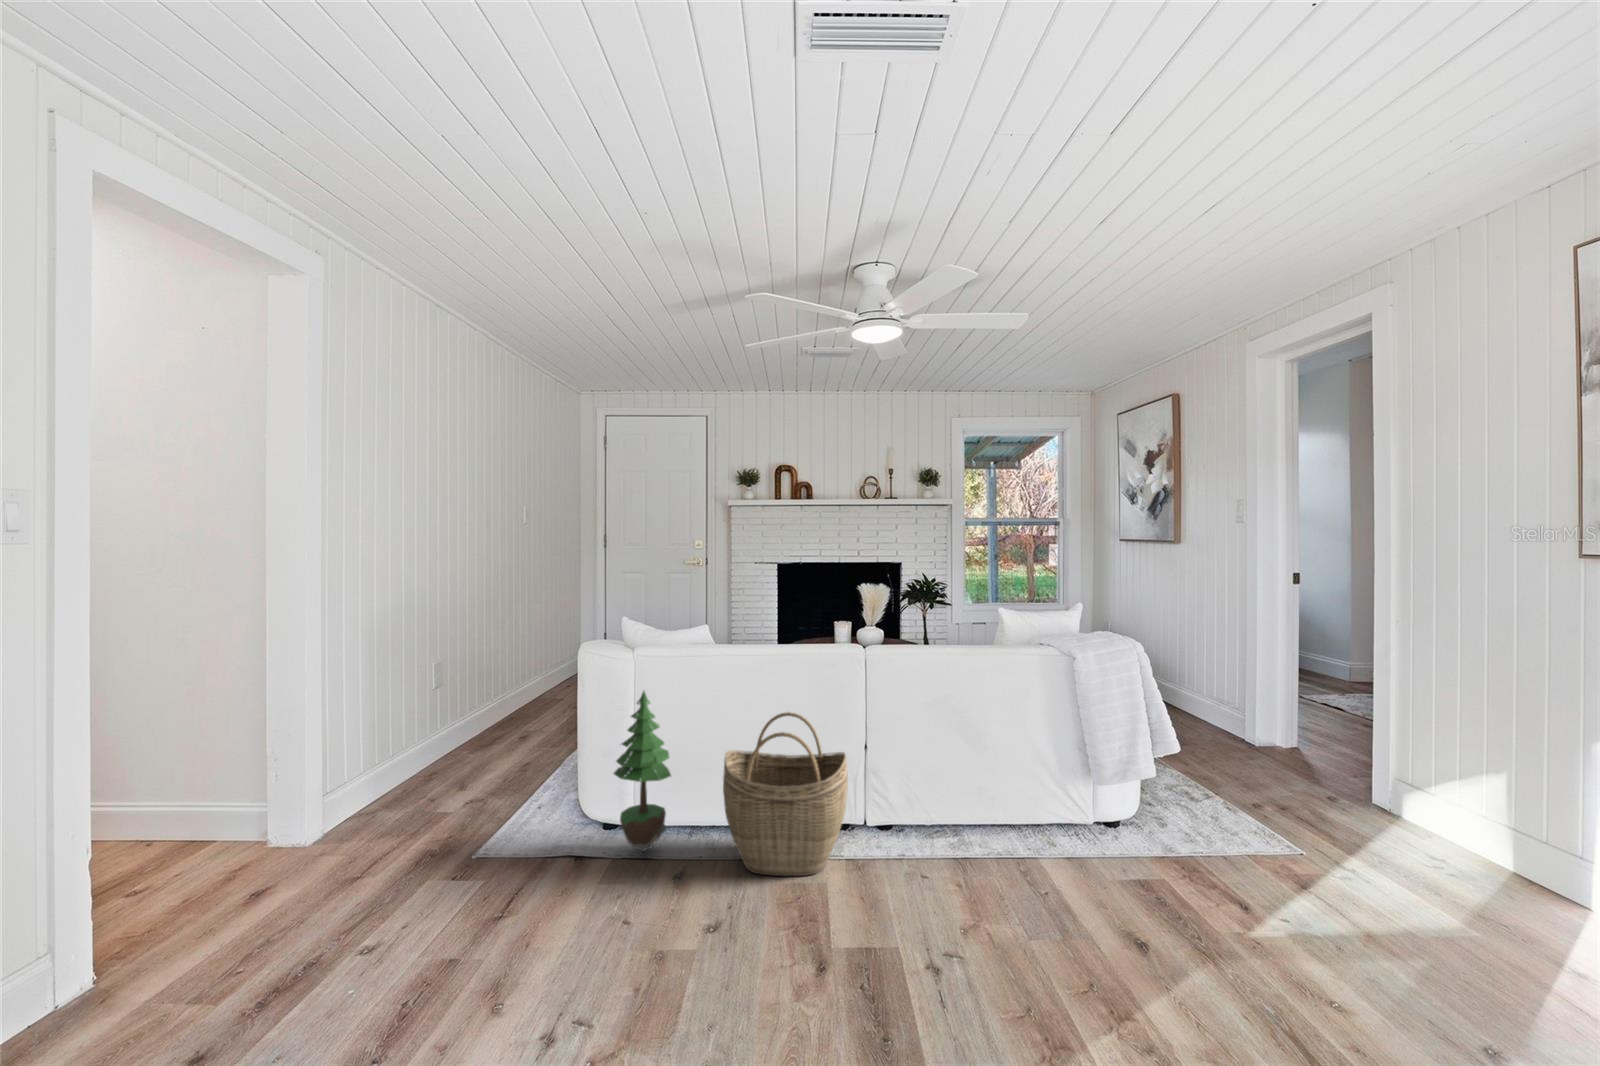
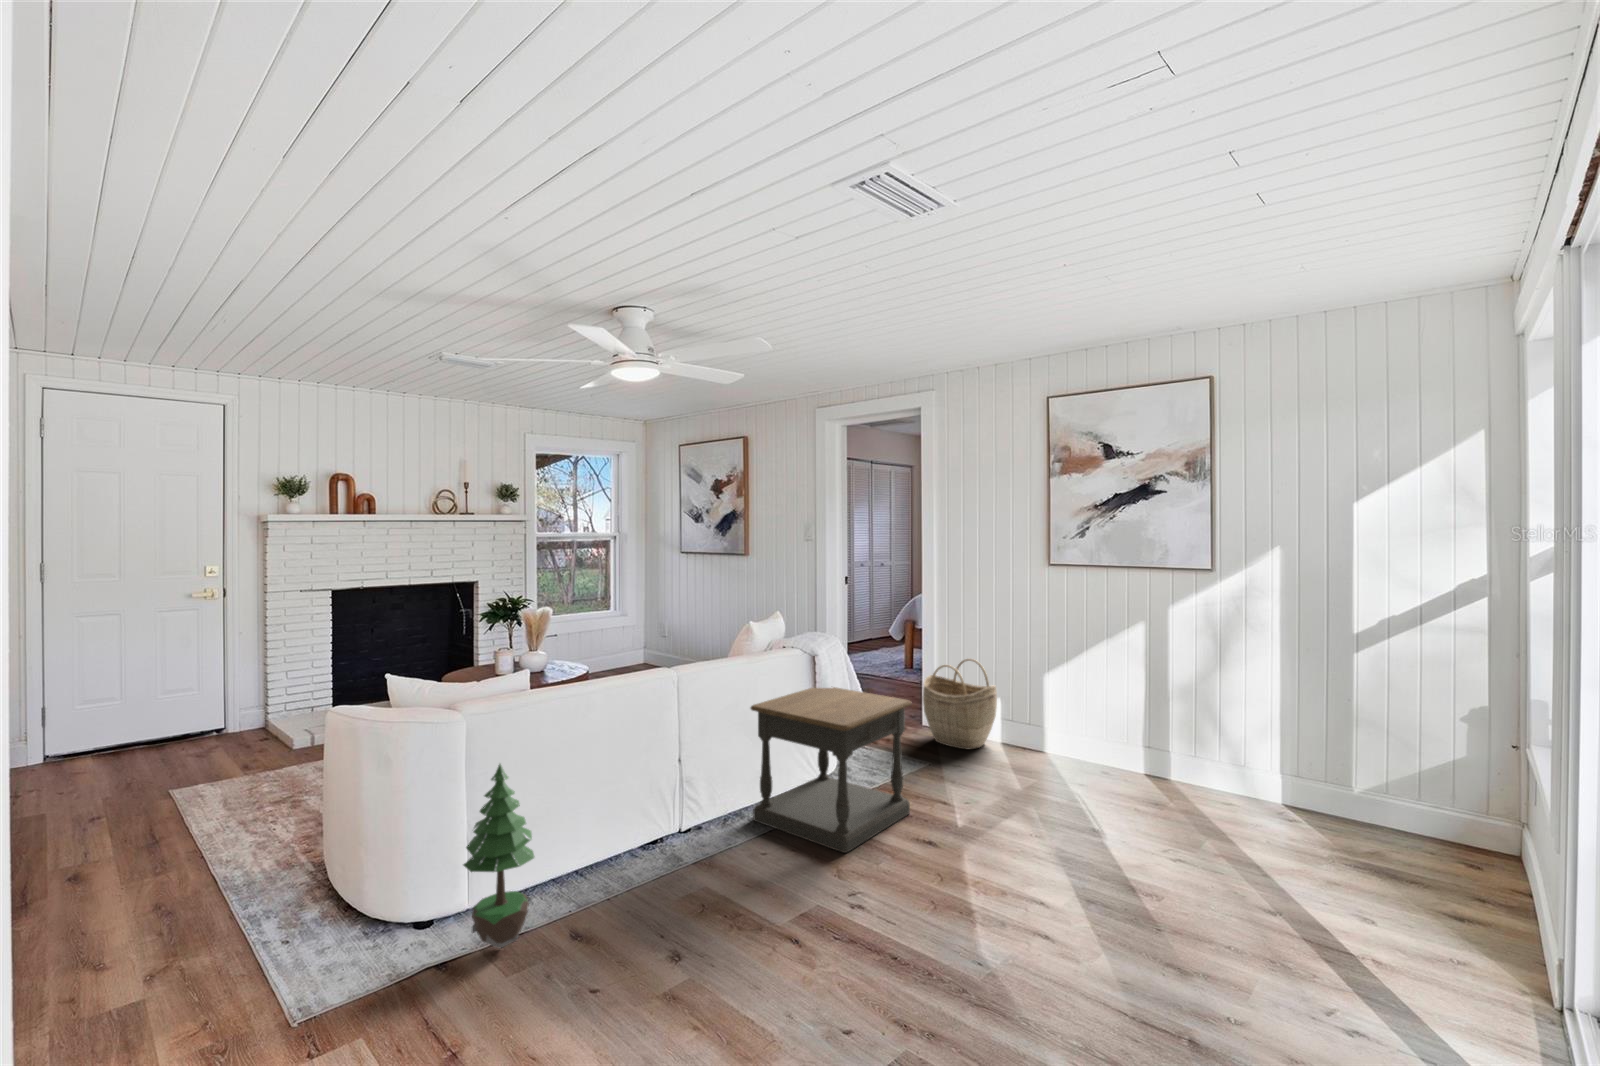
side table: none [963,701,1181,915] -> present [751,687,911,853]
woven basket: present [723,712,848,876] -> present [923,659,997,749]

